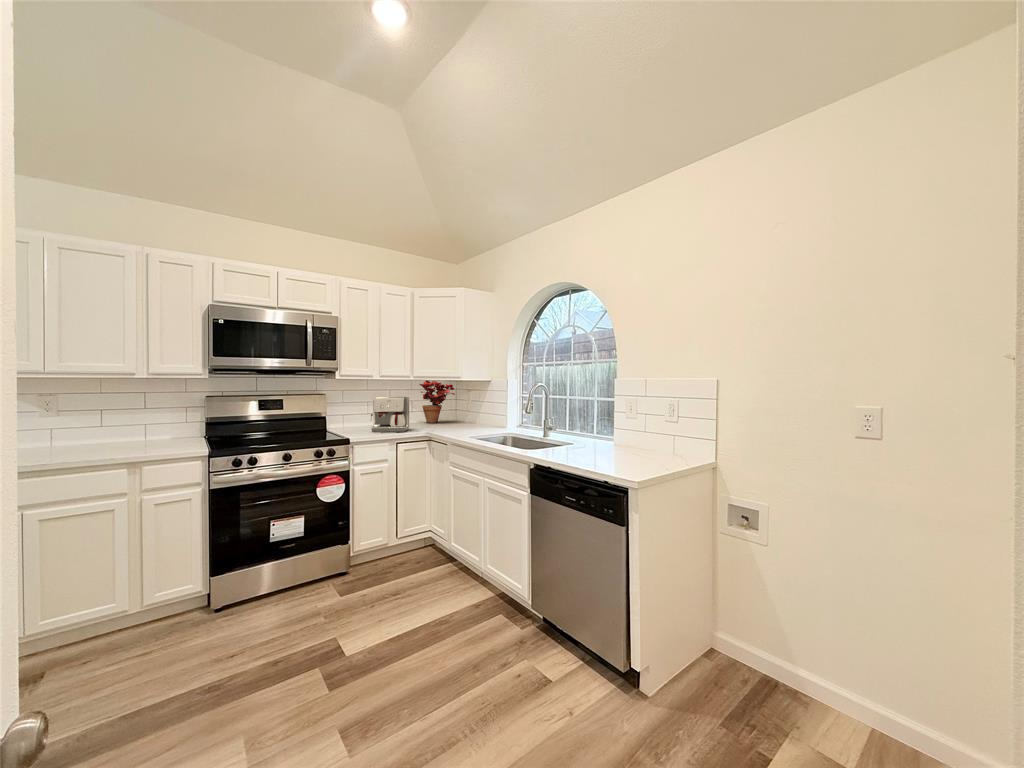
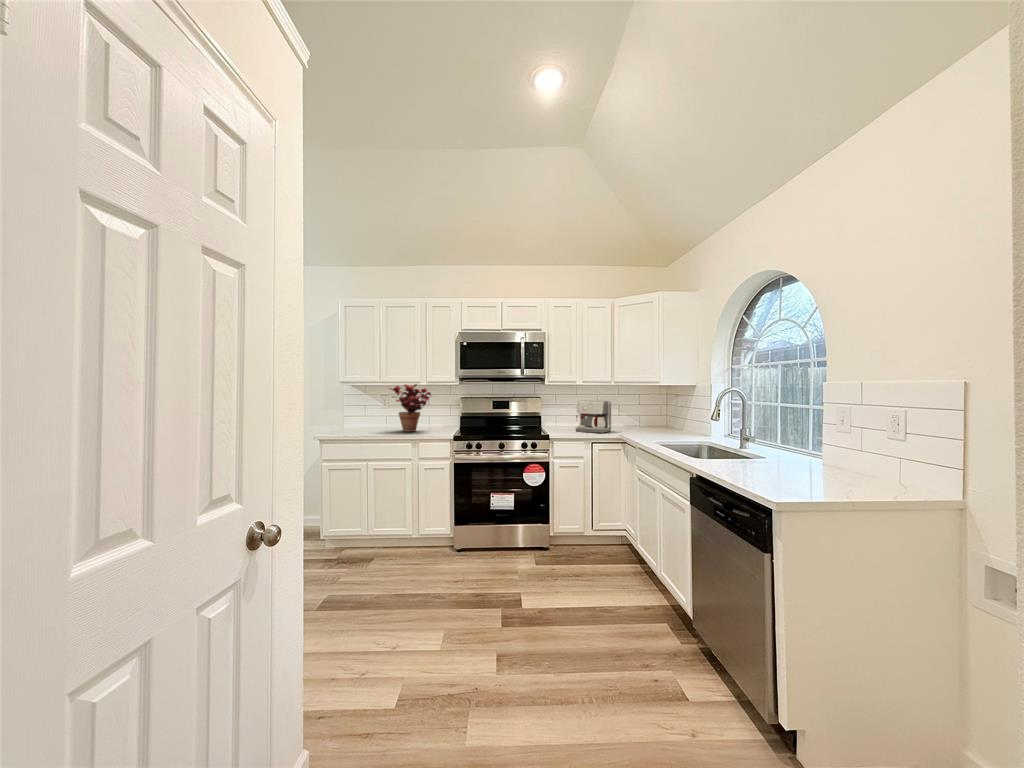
potted plant: present [420,380,455,423] -> present [390,384,431,432]

